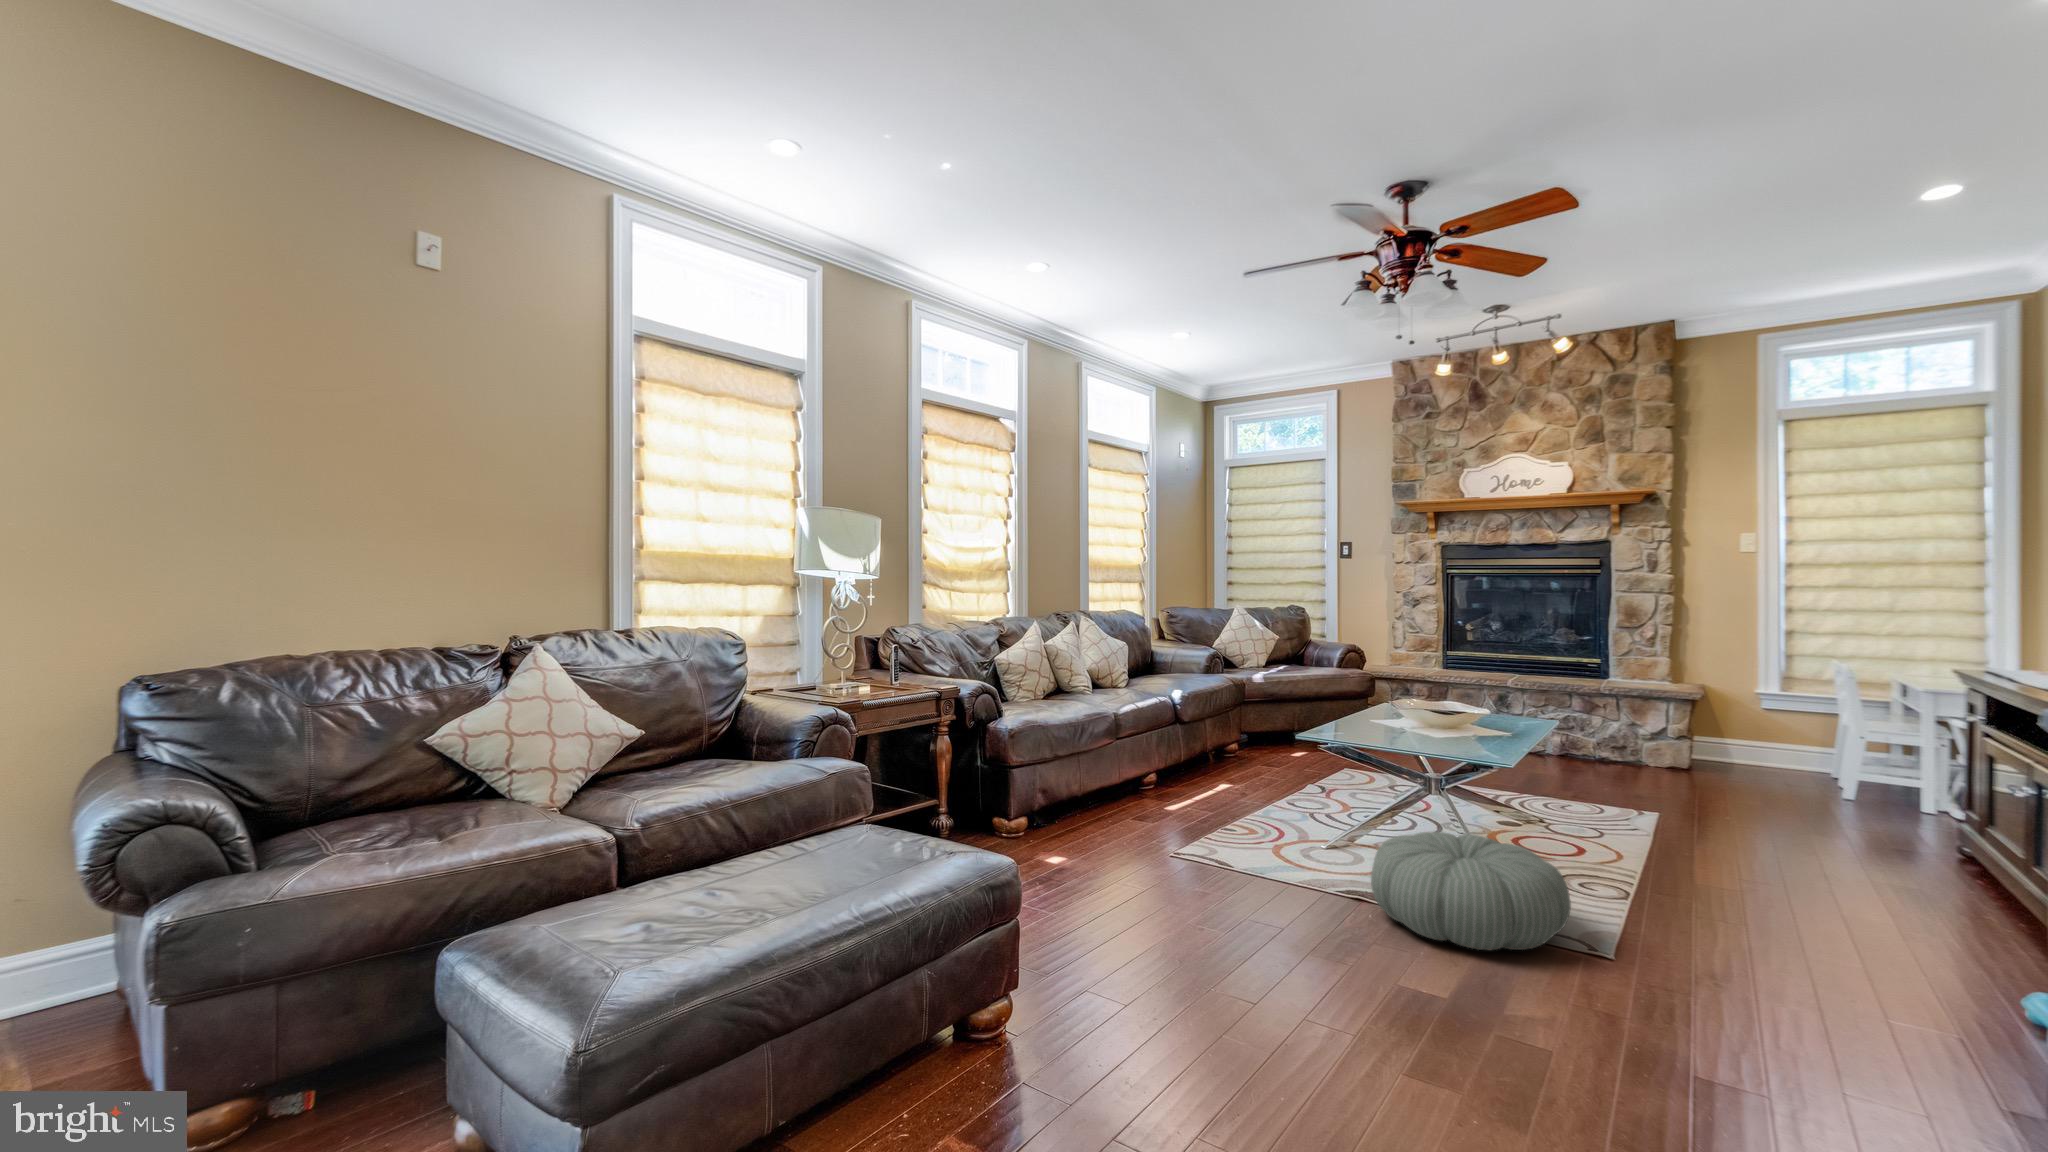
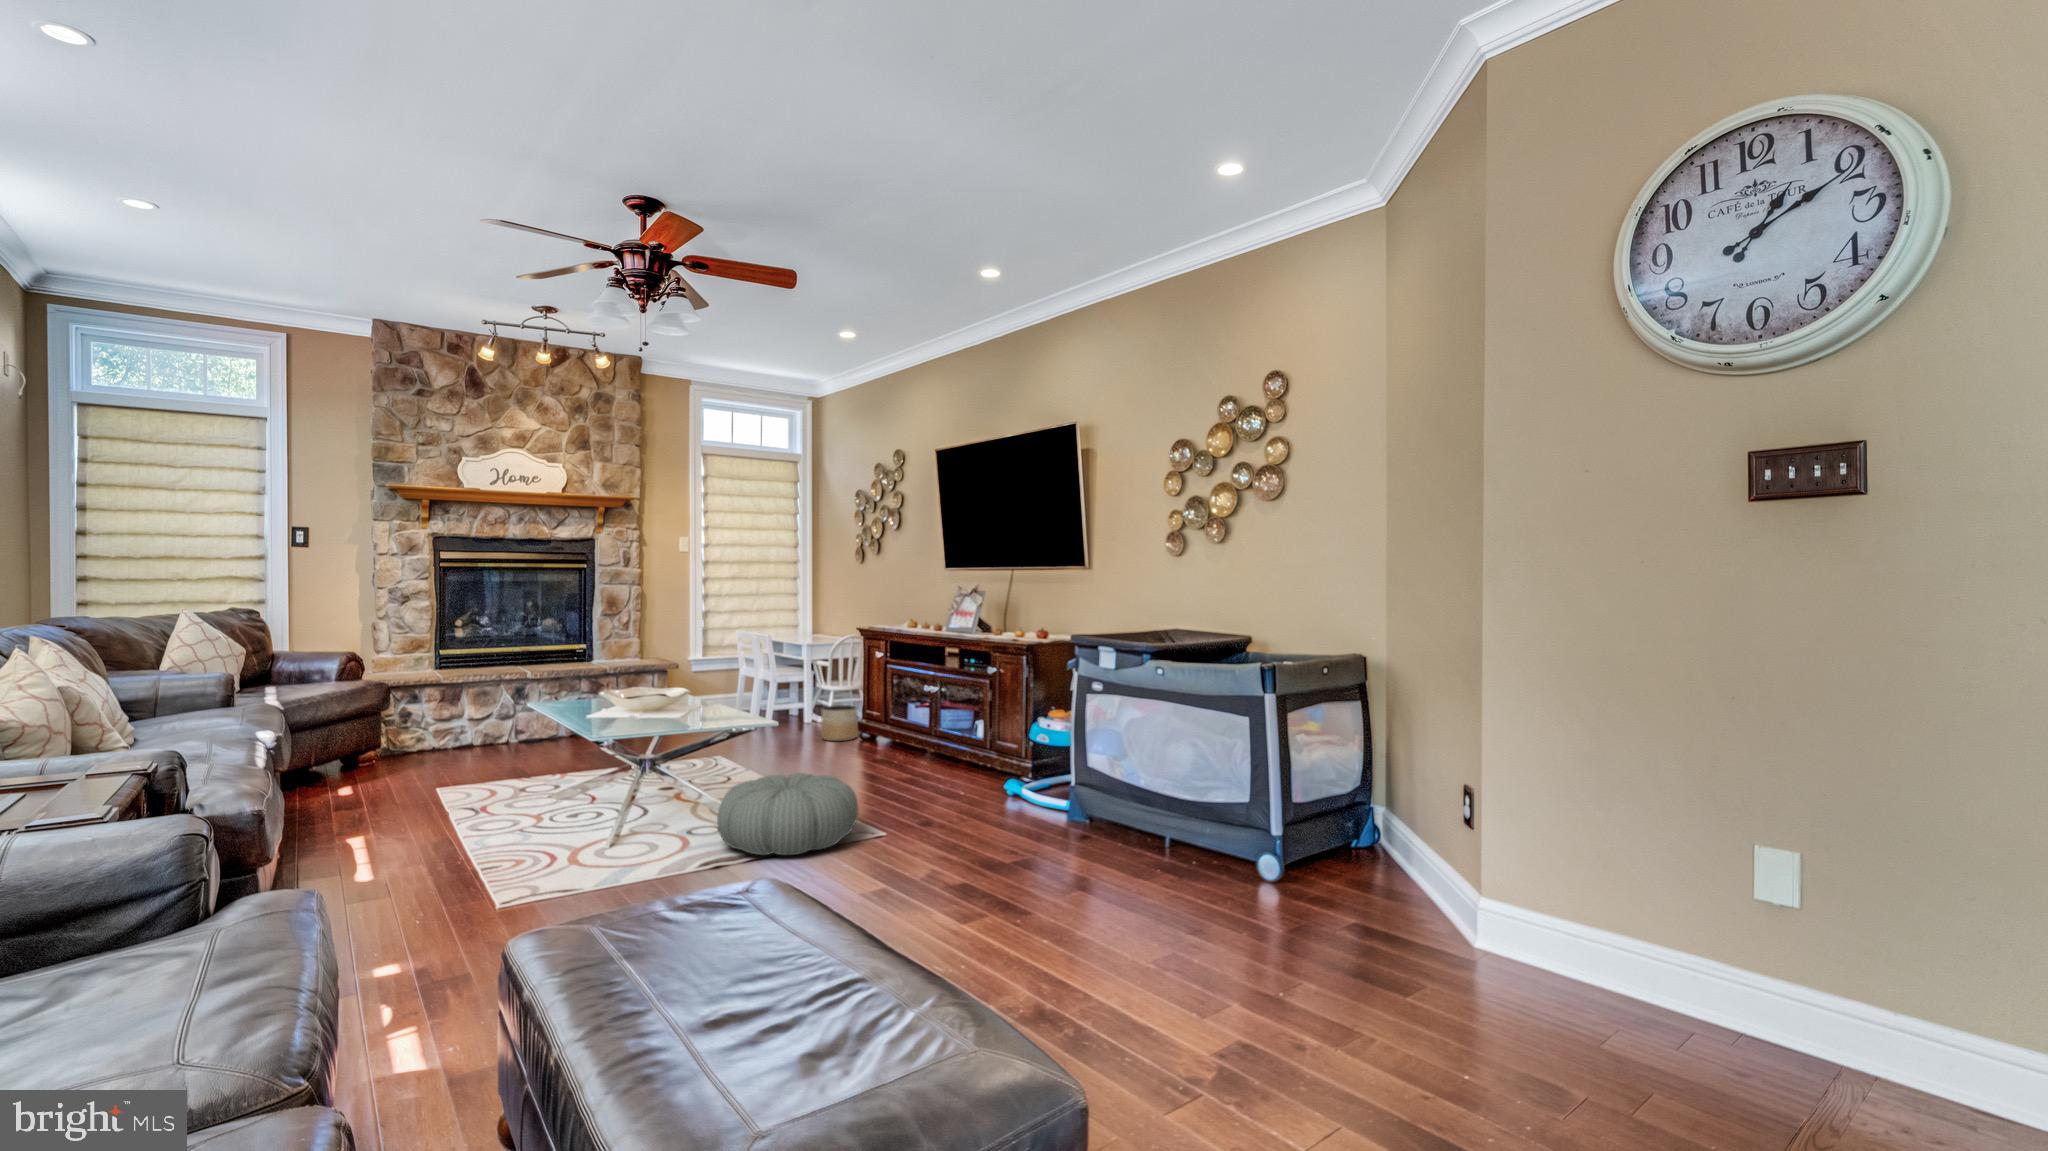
planter: none [1870,793,1954,858] -> present [821,705,858,741]

